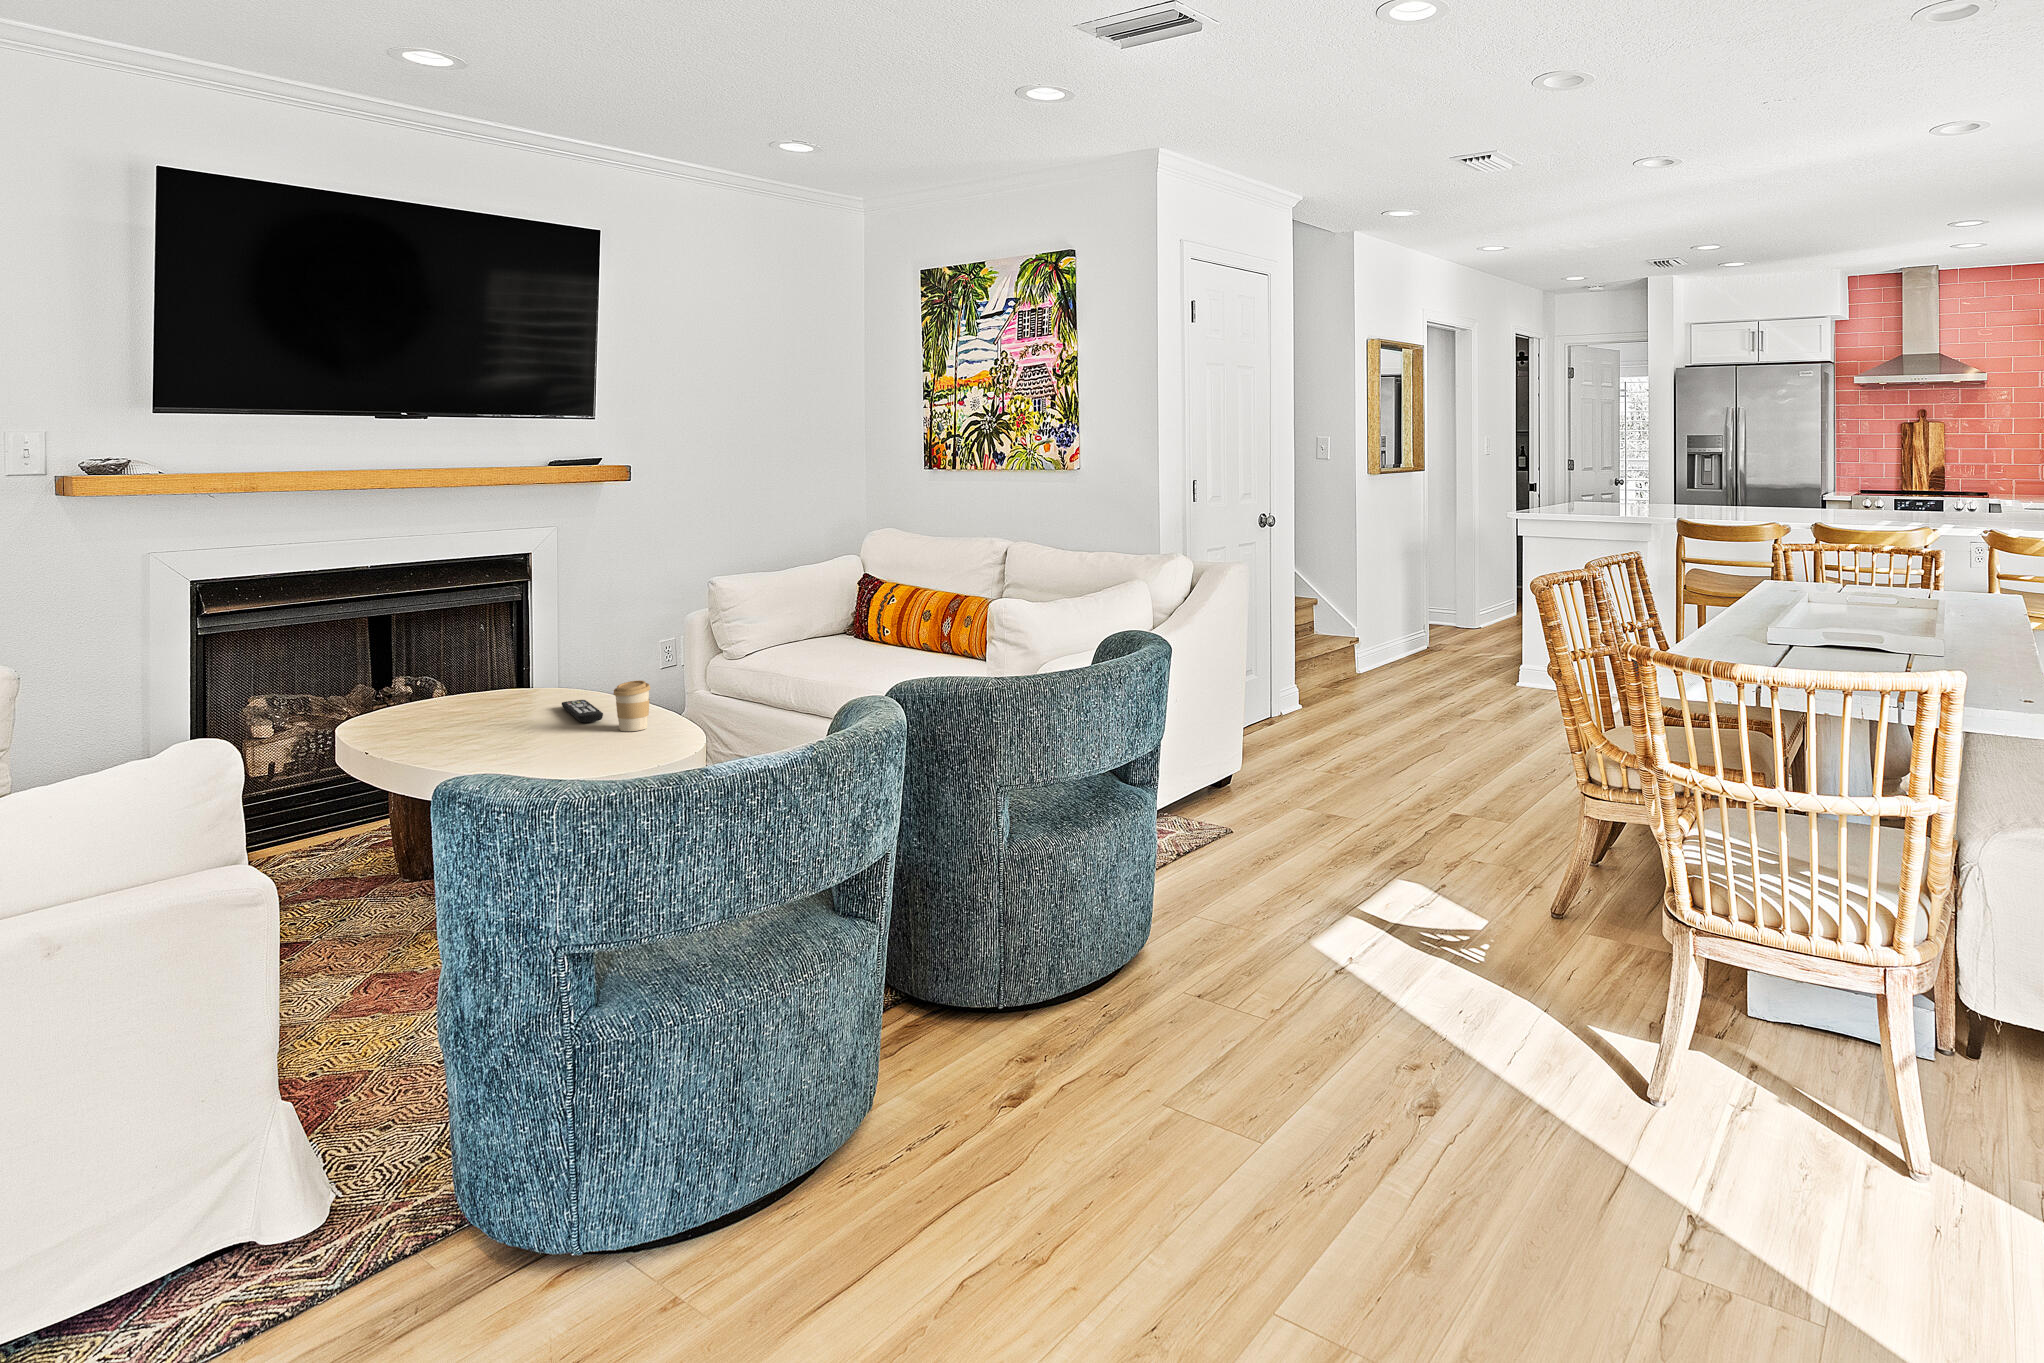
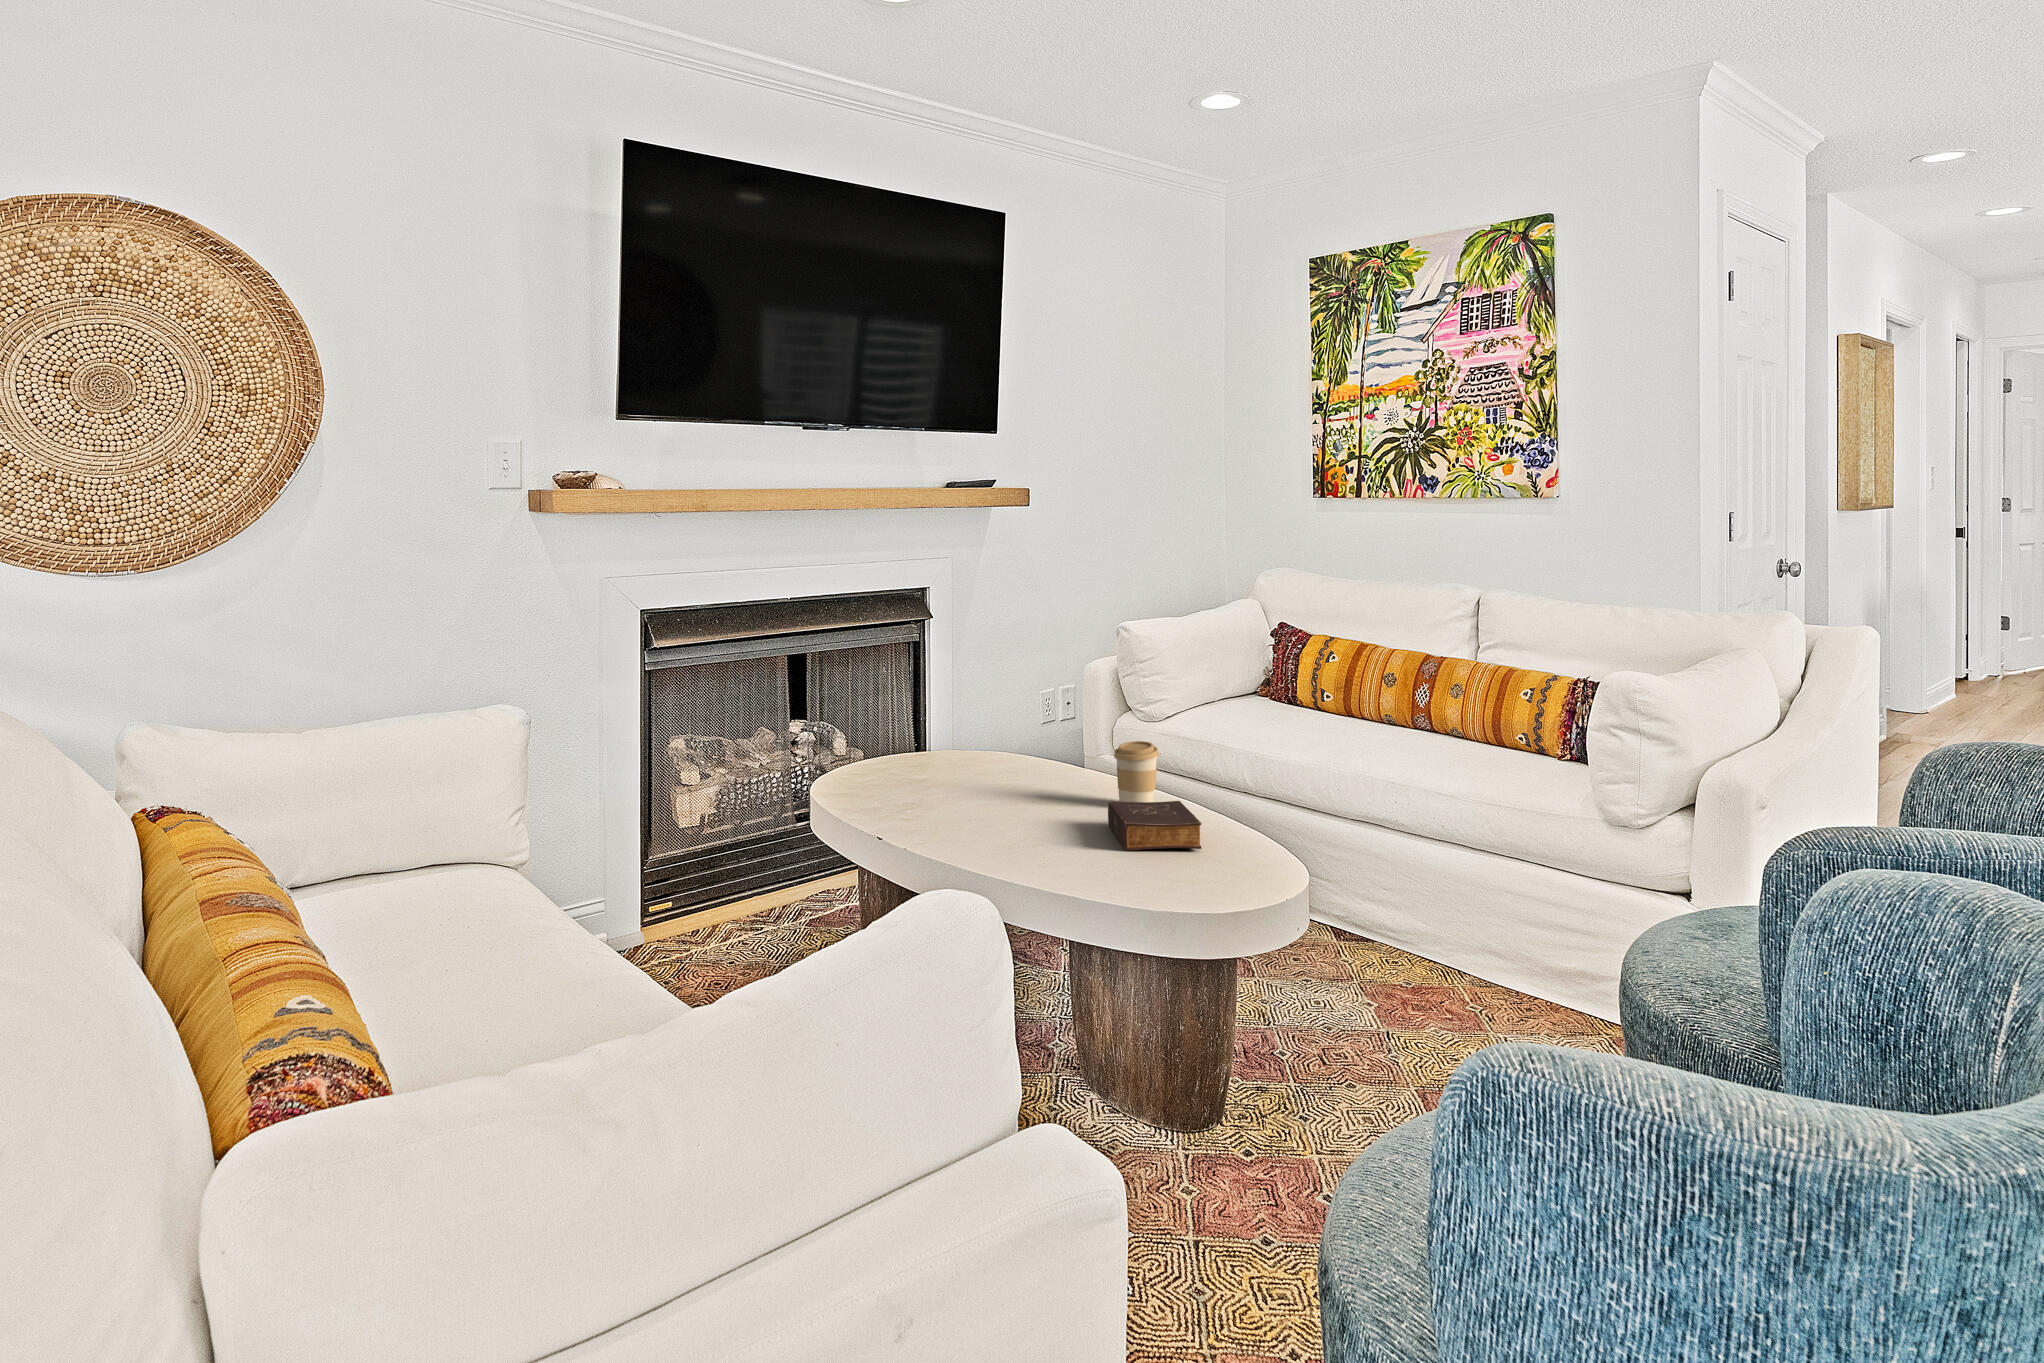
remote control: present [562,700,603,722] -> none [1018,763,1088,793]
book: none [580,724,650,763] -> present [1108,801,1201,851]

